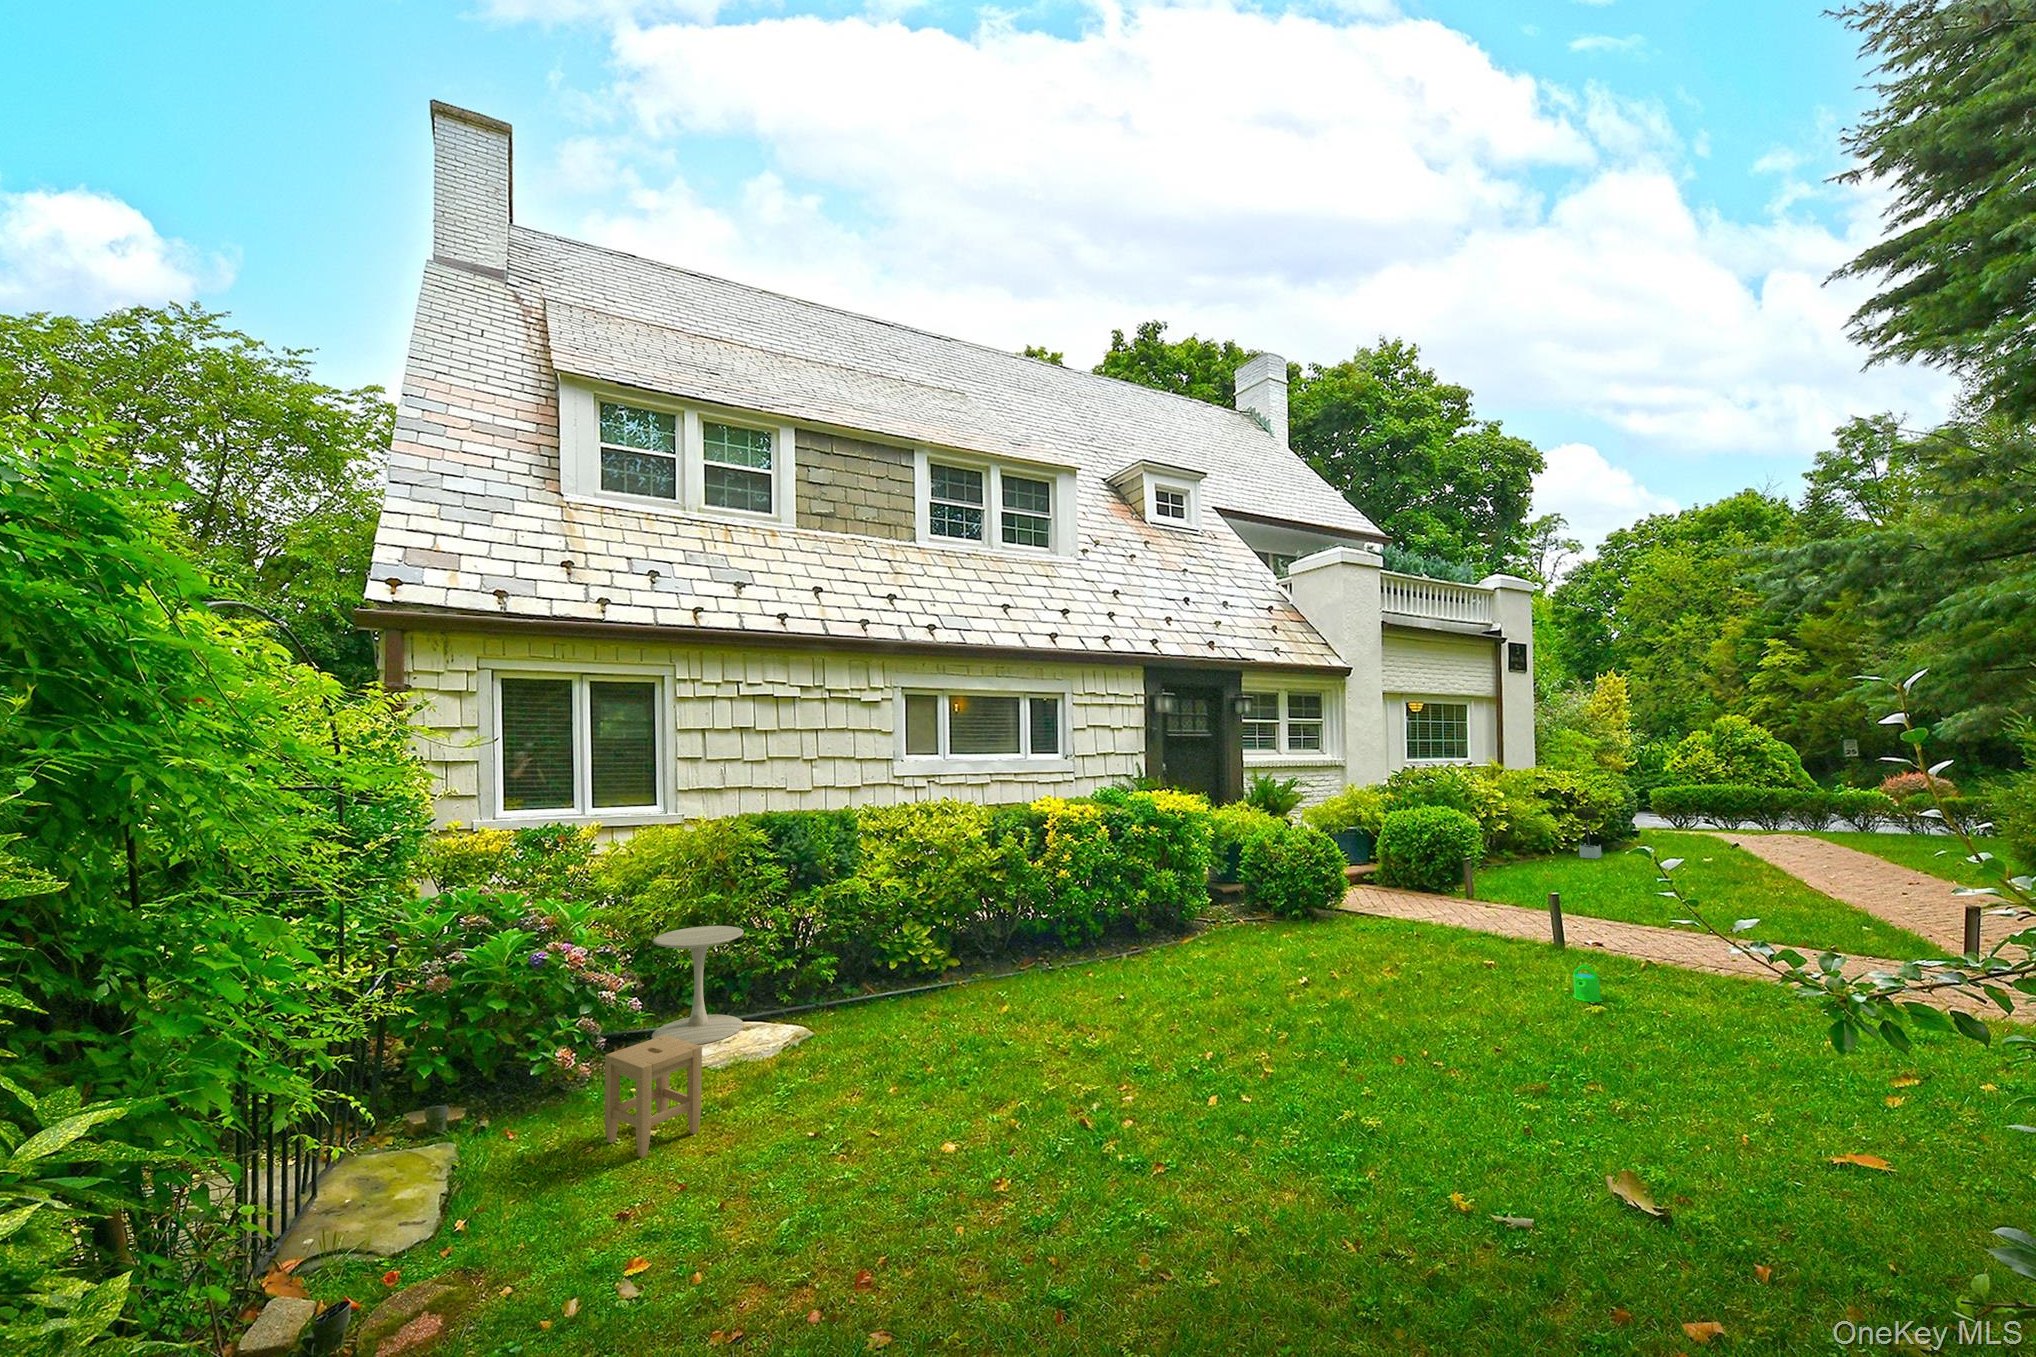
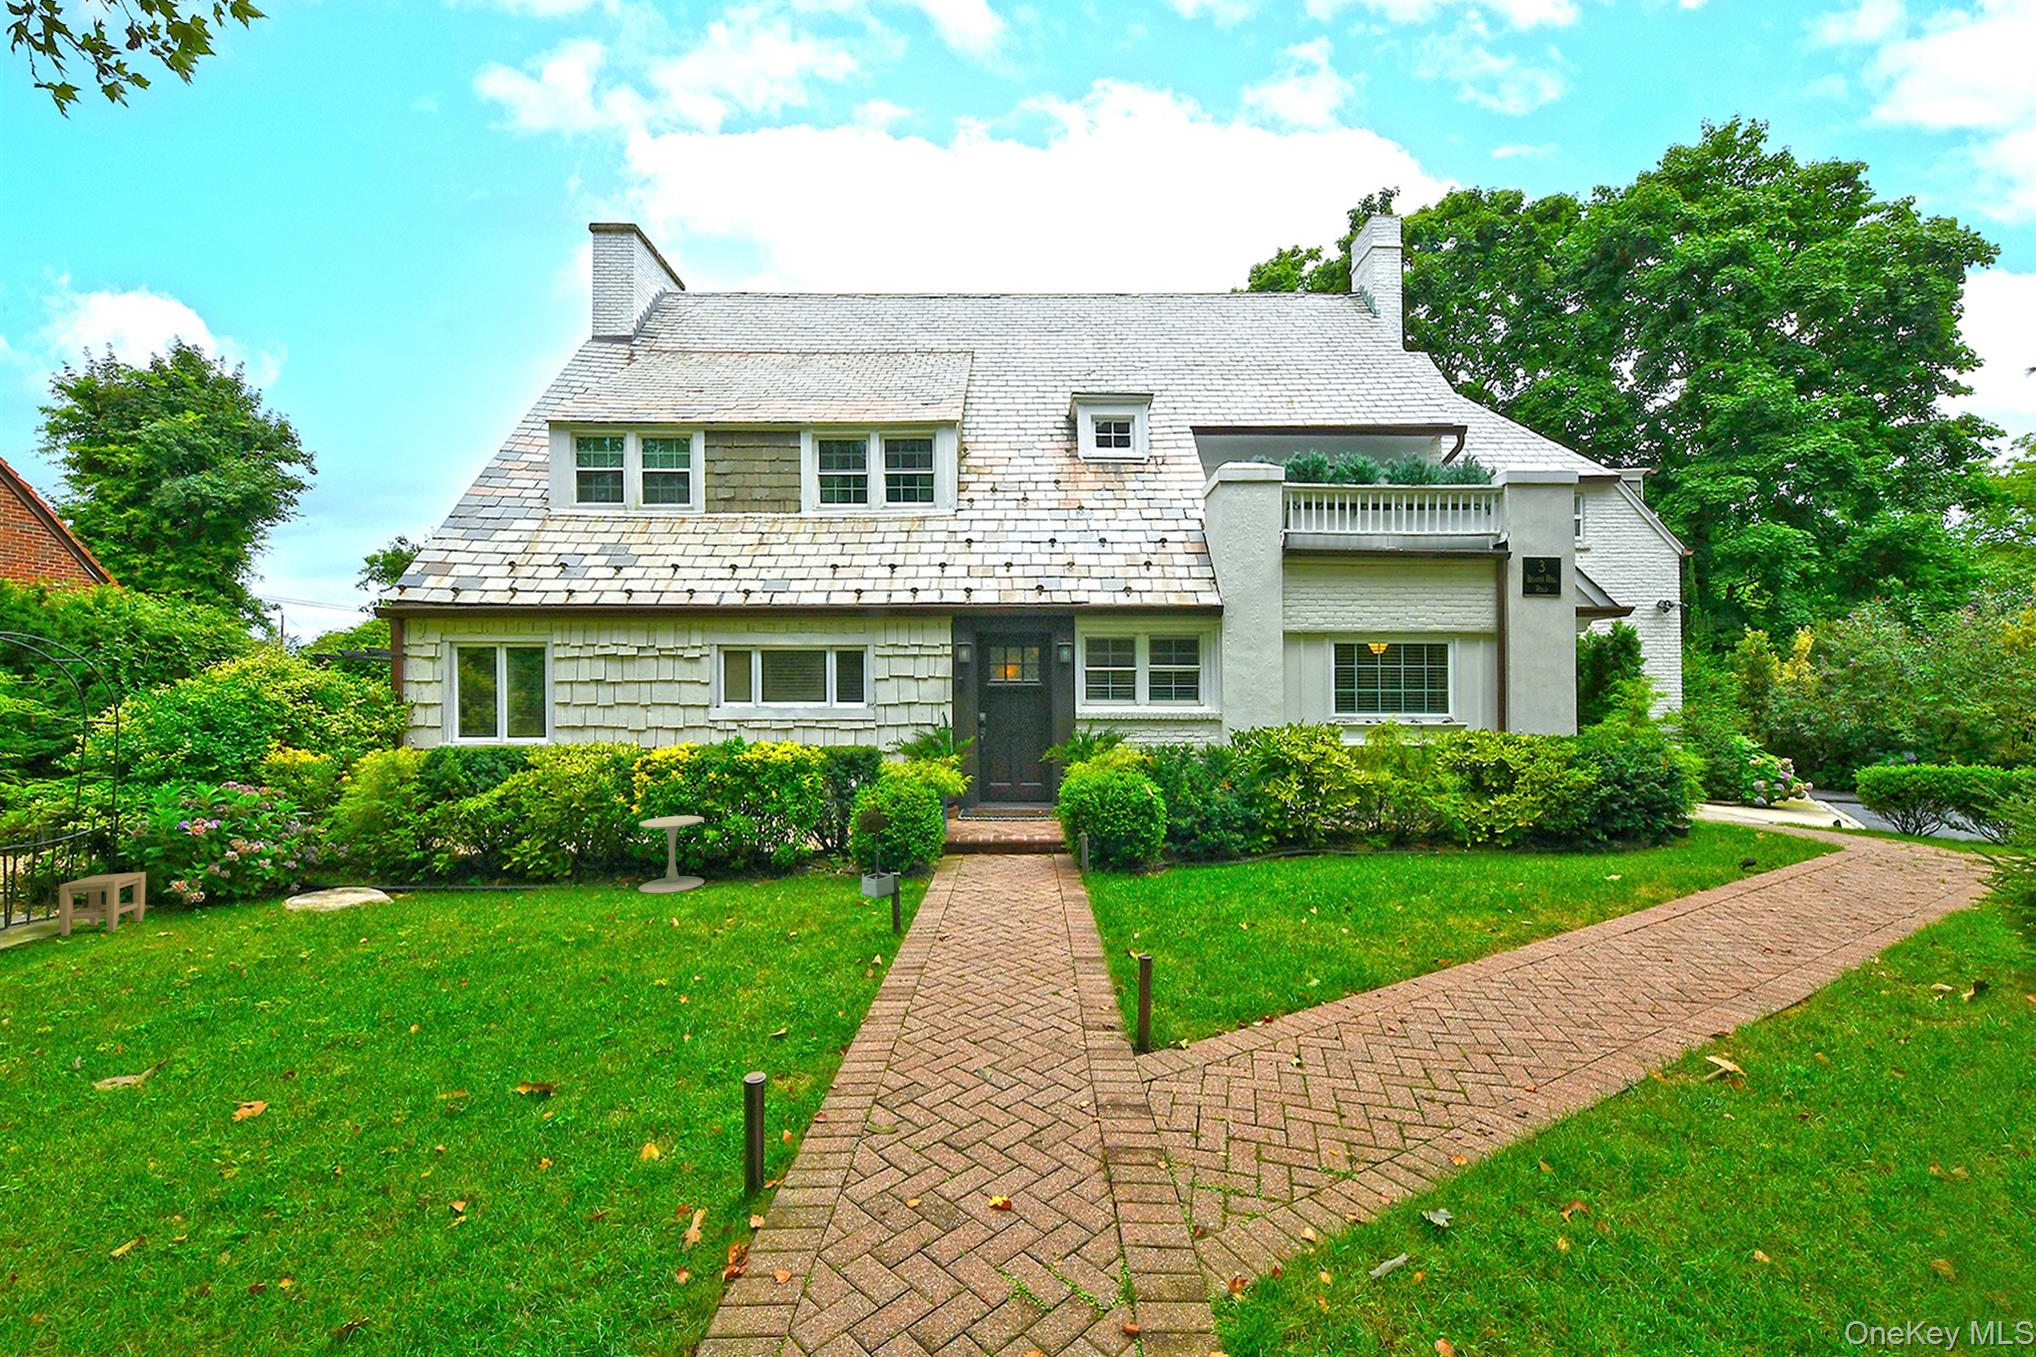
potted tree: present [1574,806,1602,859] -> present [857,811,894,898]
pedestal table: present [652,926,744,1045] -> present [639,816,704,894]
watering can: present [1572,964,1603,1002] -> none [644,983,705,1032]

